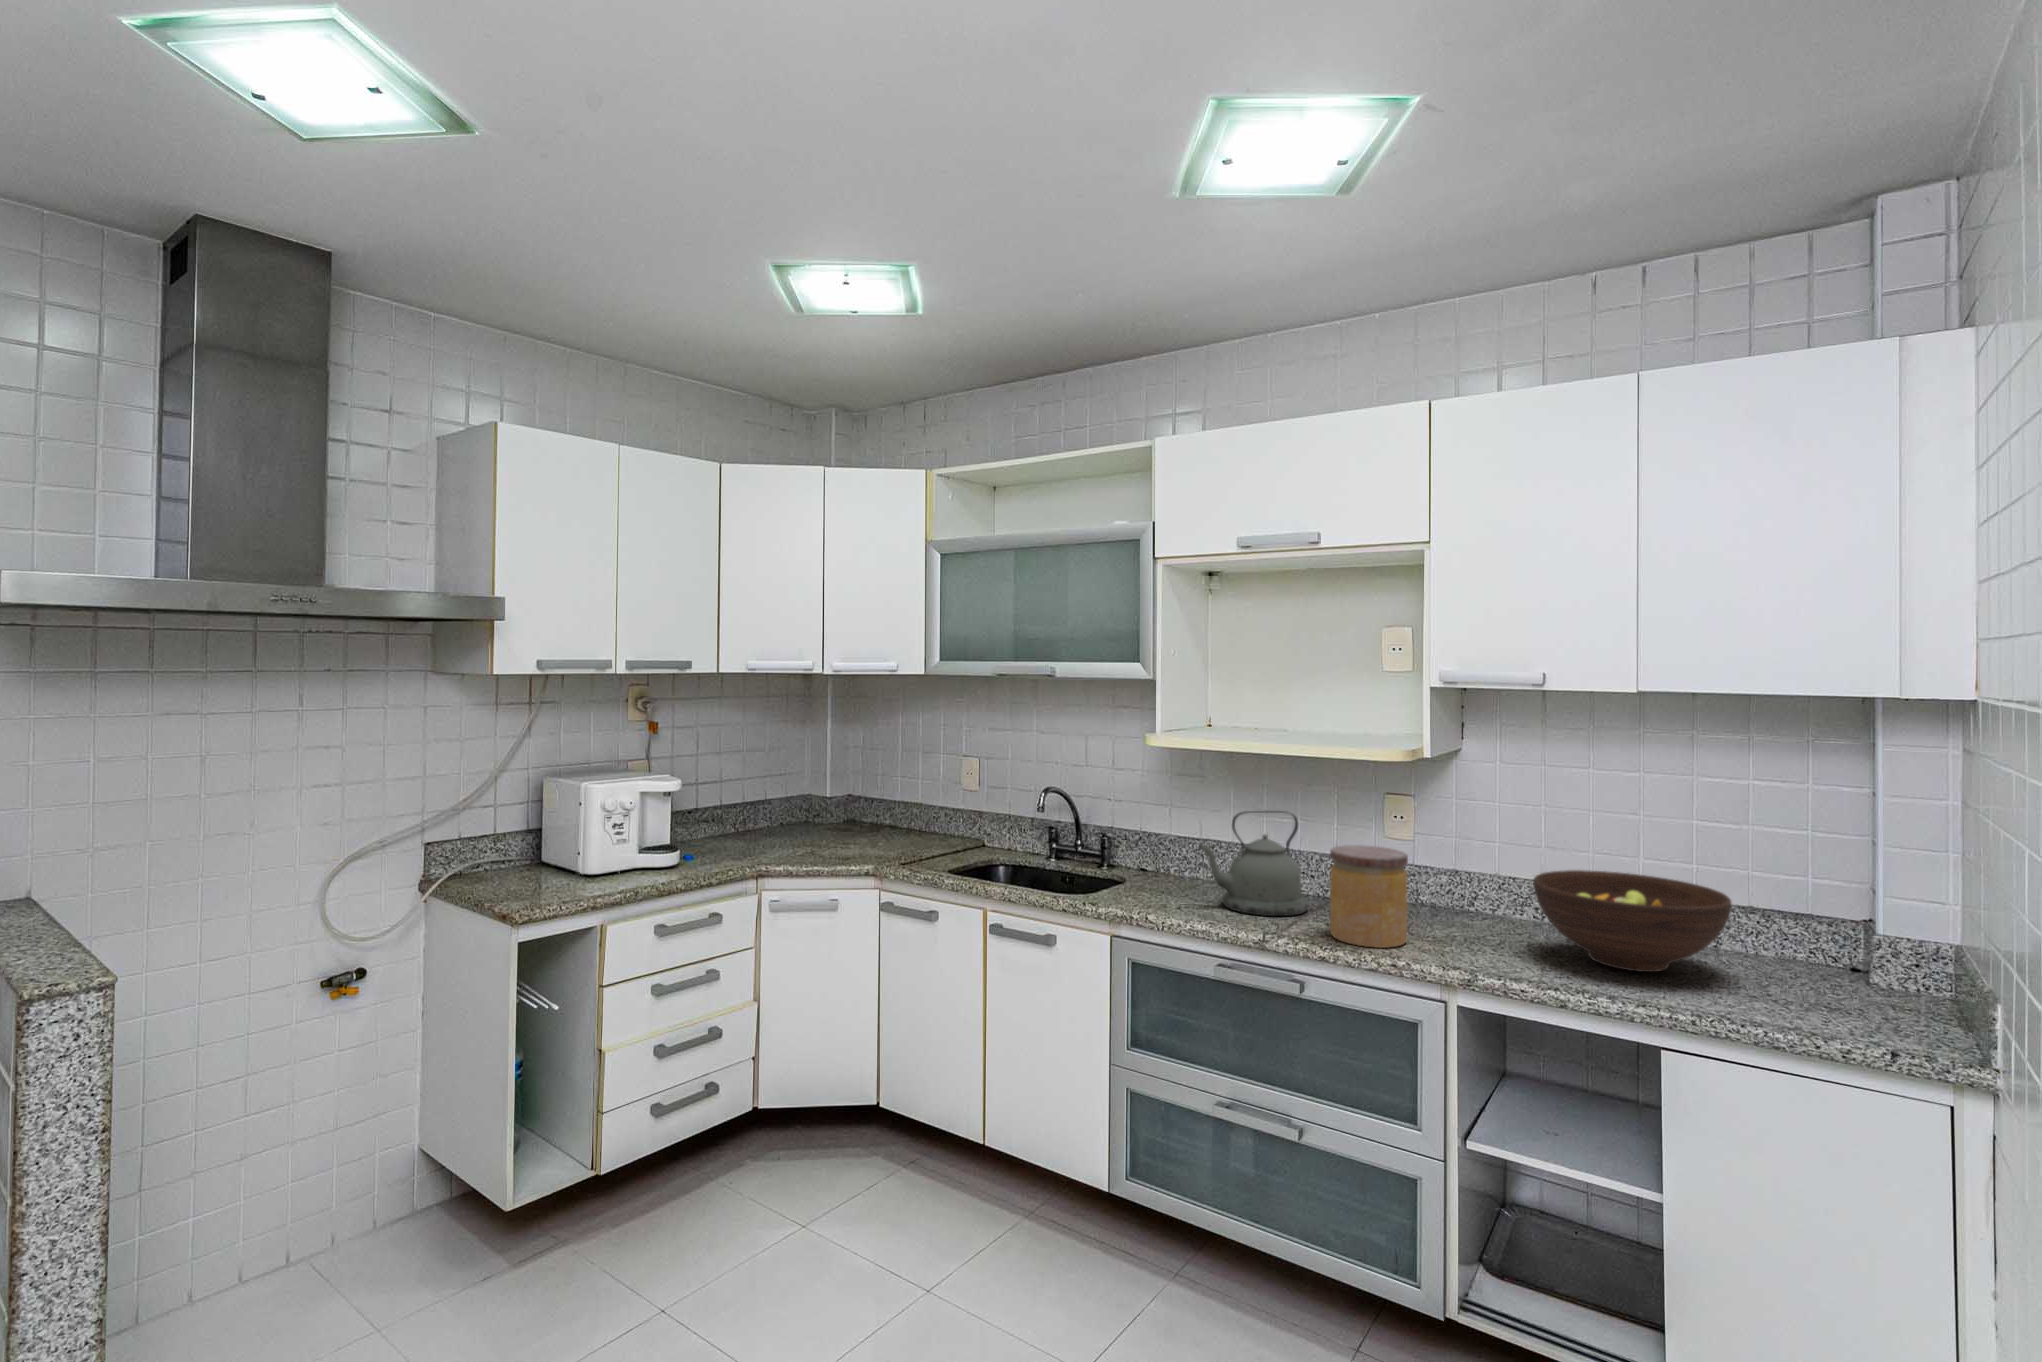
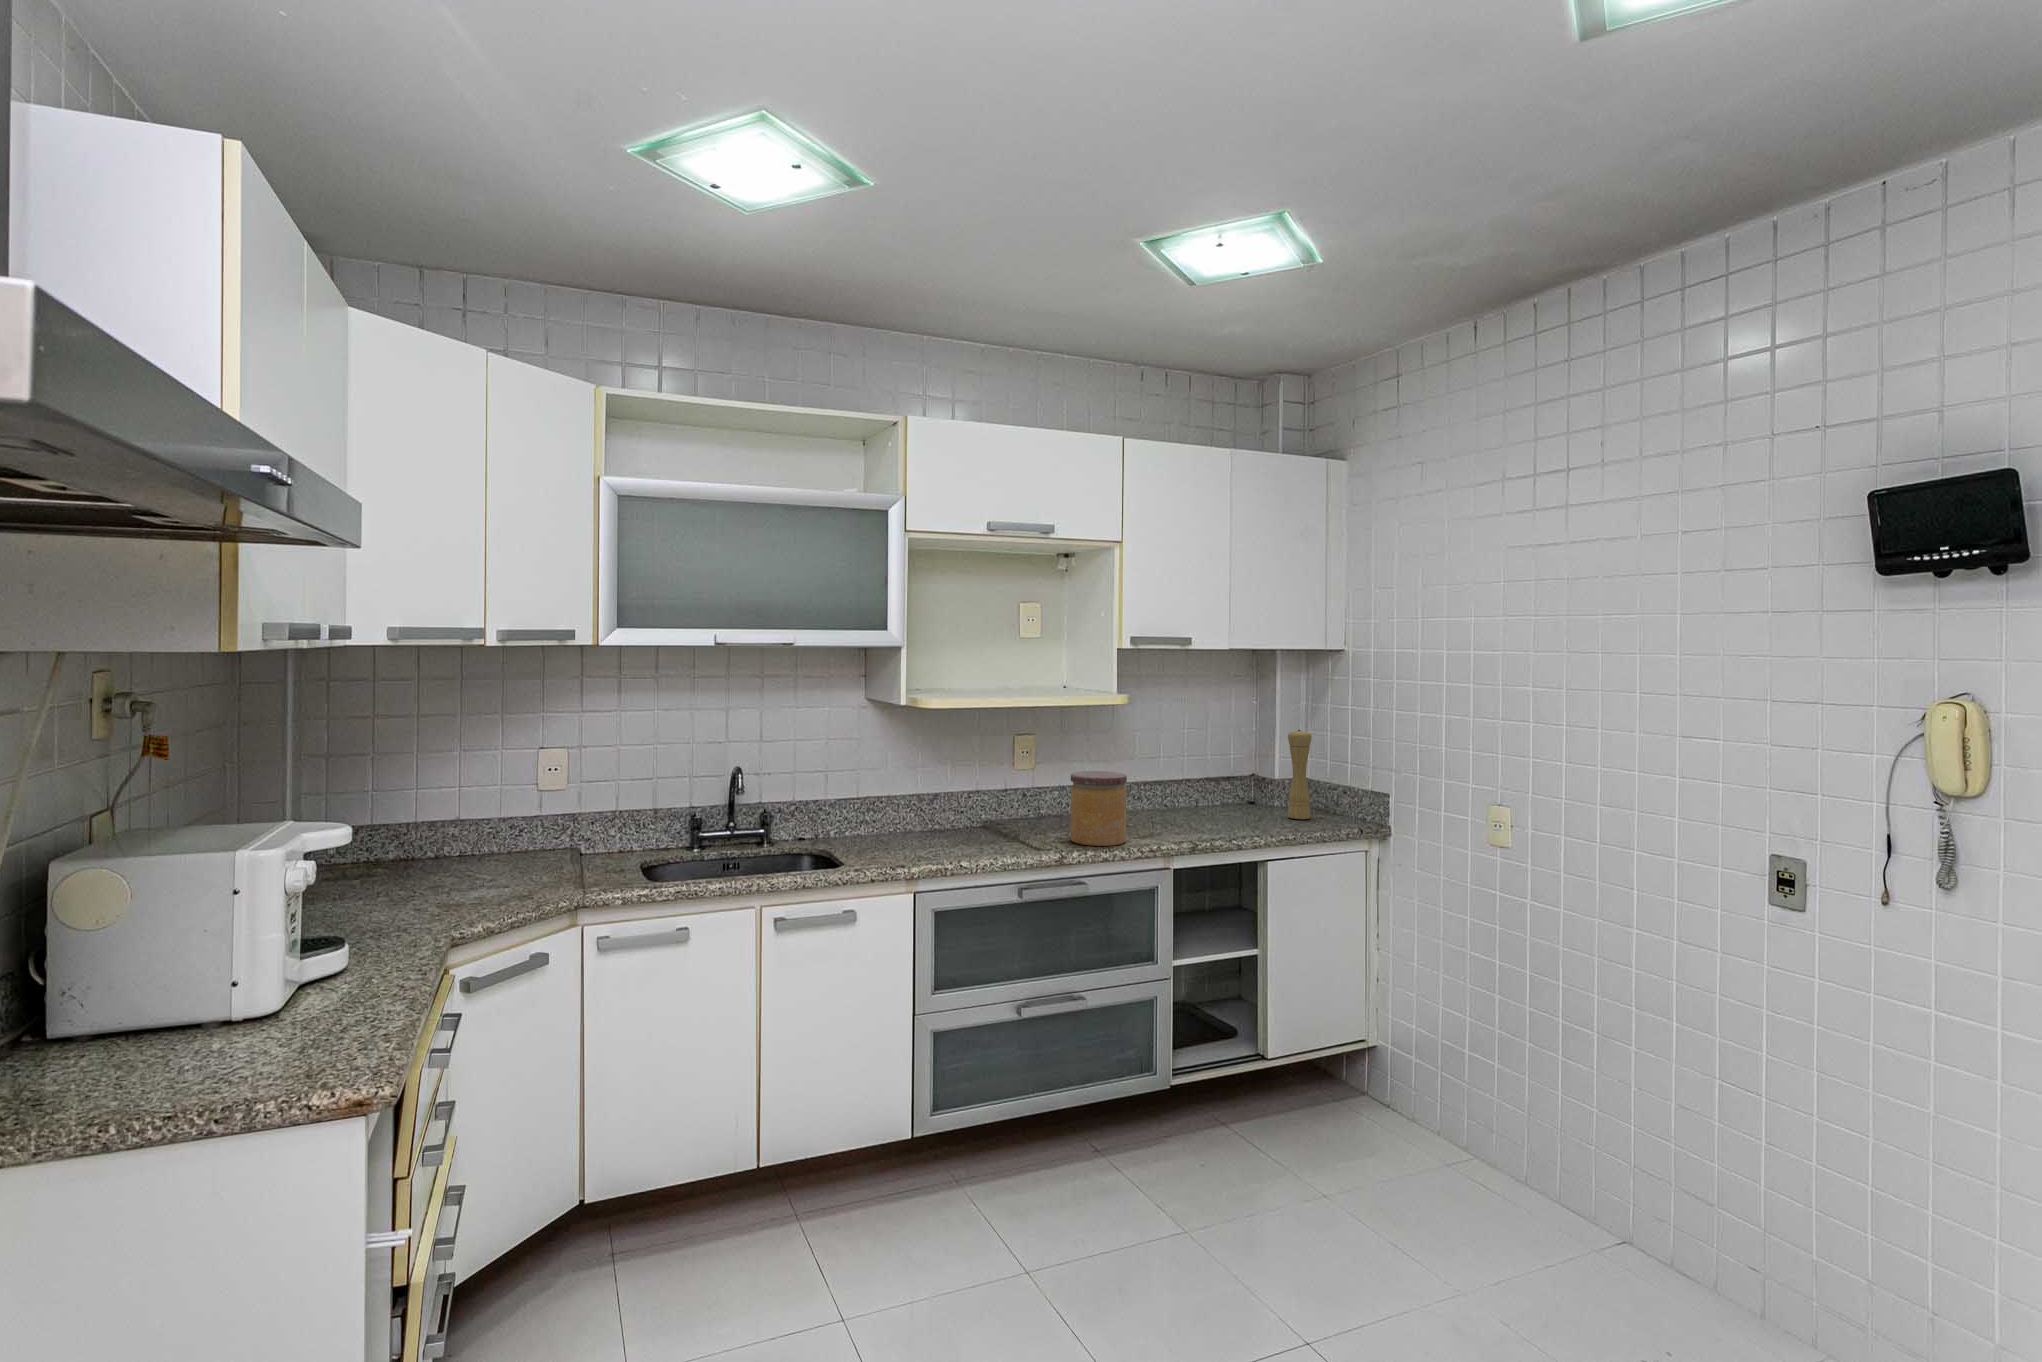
kettle: present [1199,811,1308,916] -> none [947,756,1020,847]
pepper mill: none [1815,842,1868,1009] -> present [1288,730,1312,819]
fruit bowl: present [1533,870,1732,972] -> none [1155,767,1263,825]

